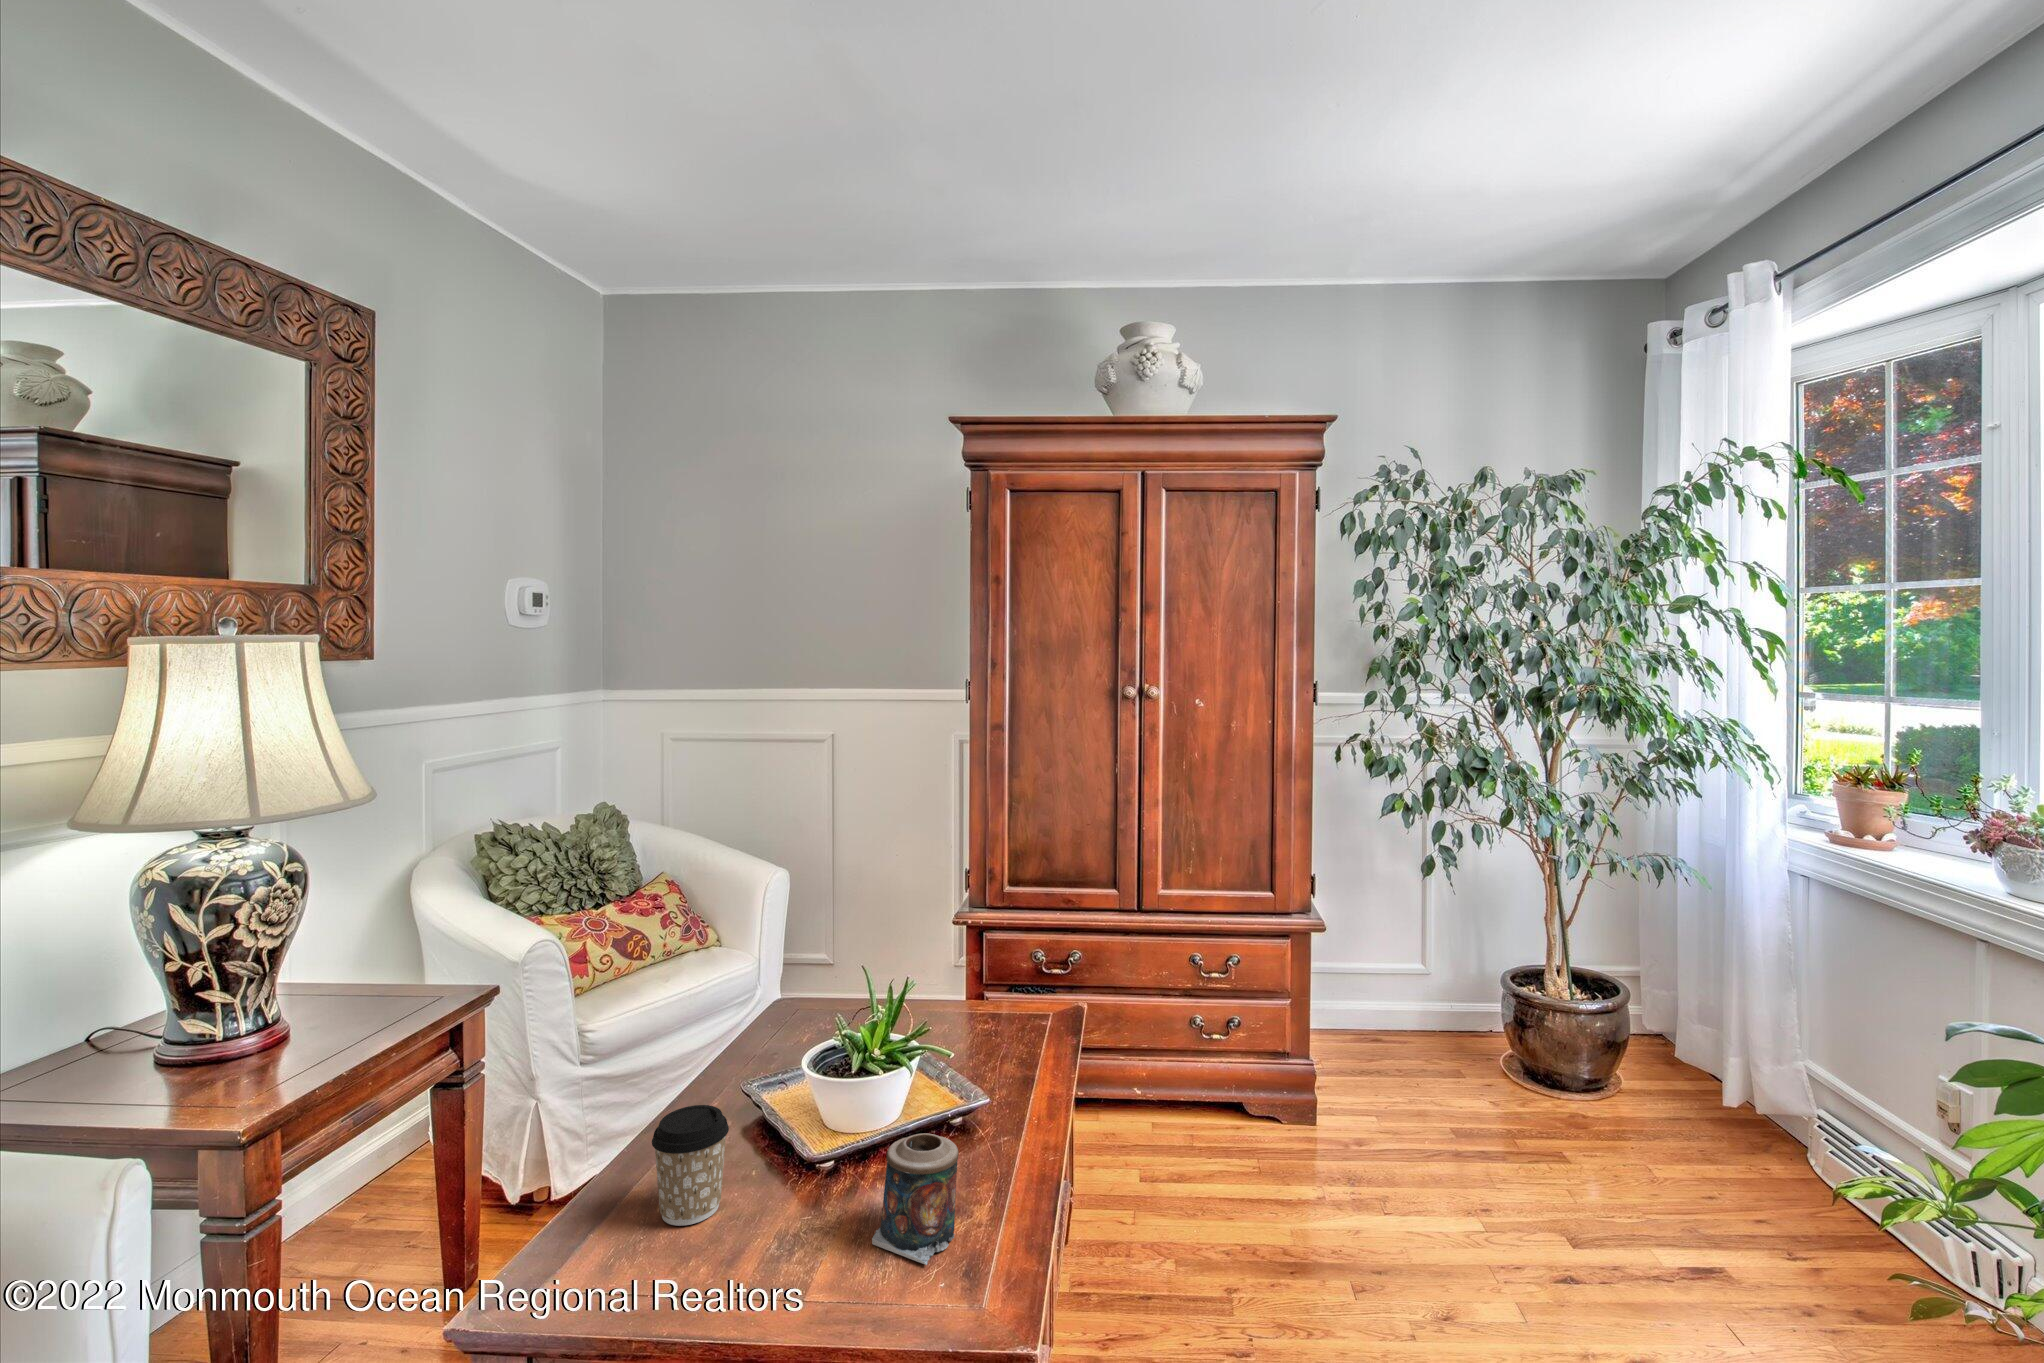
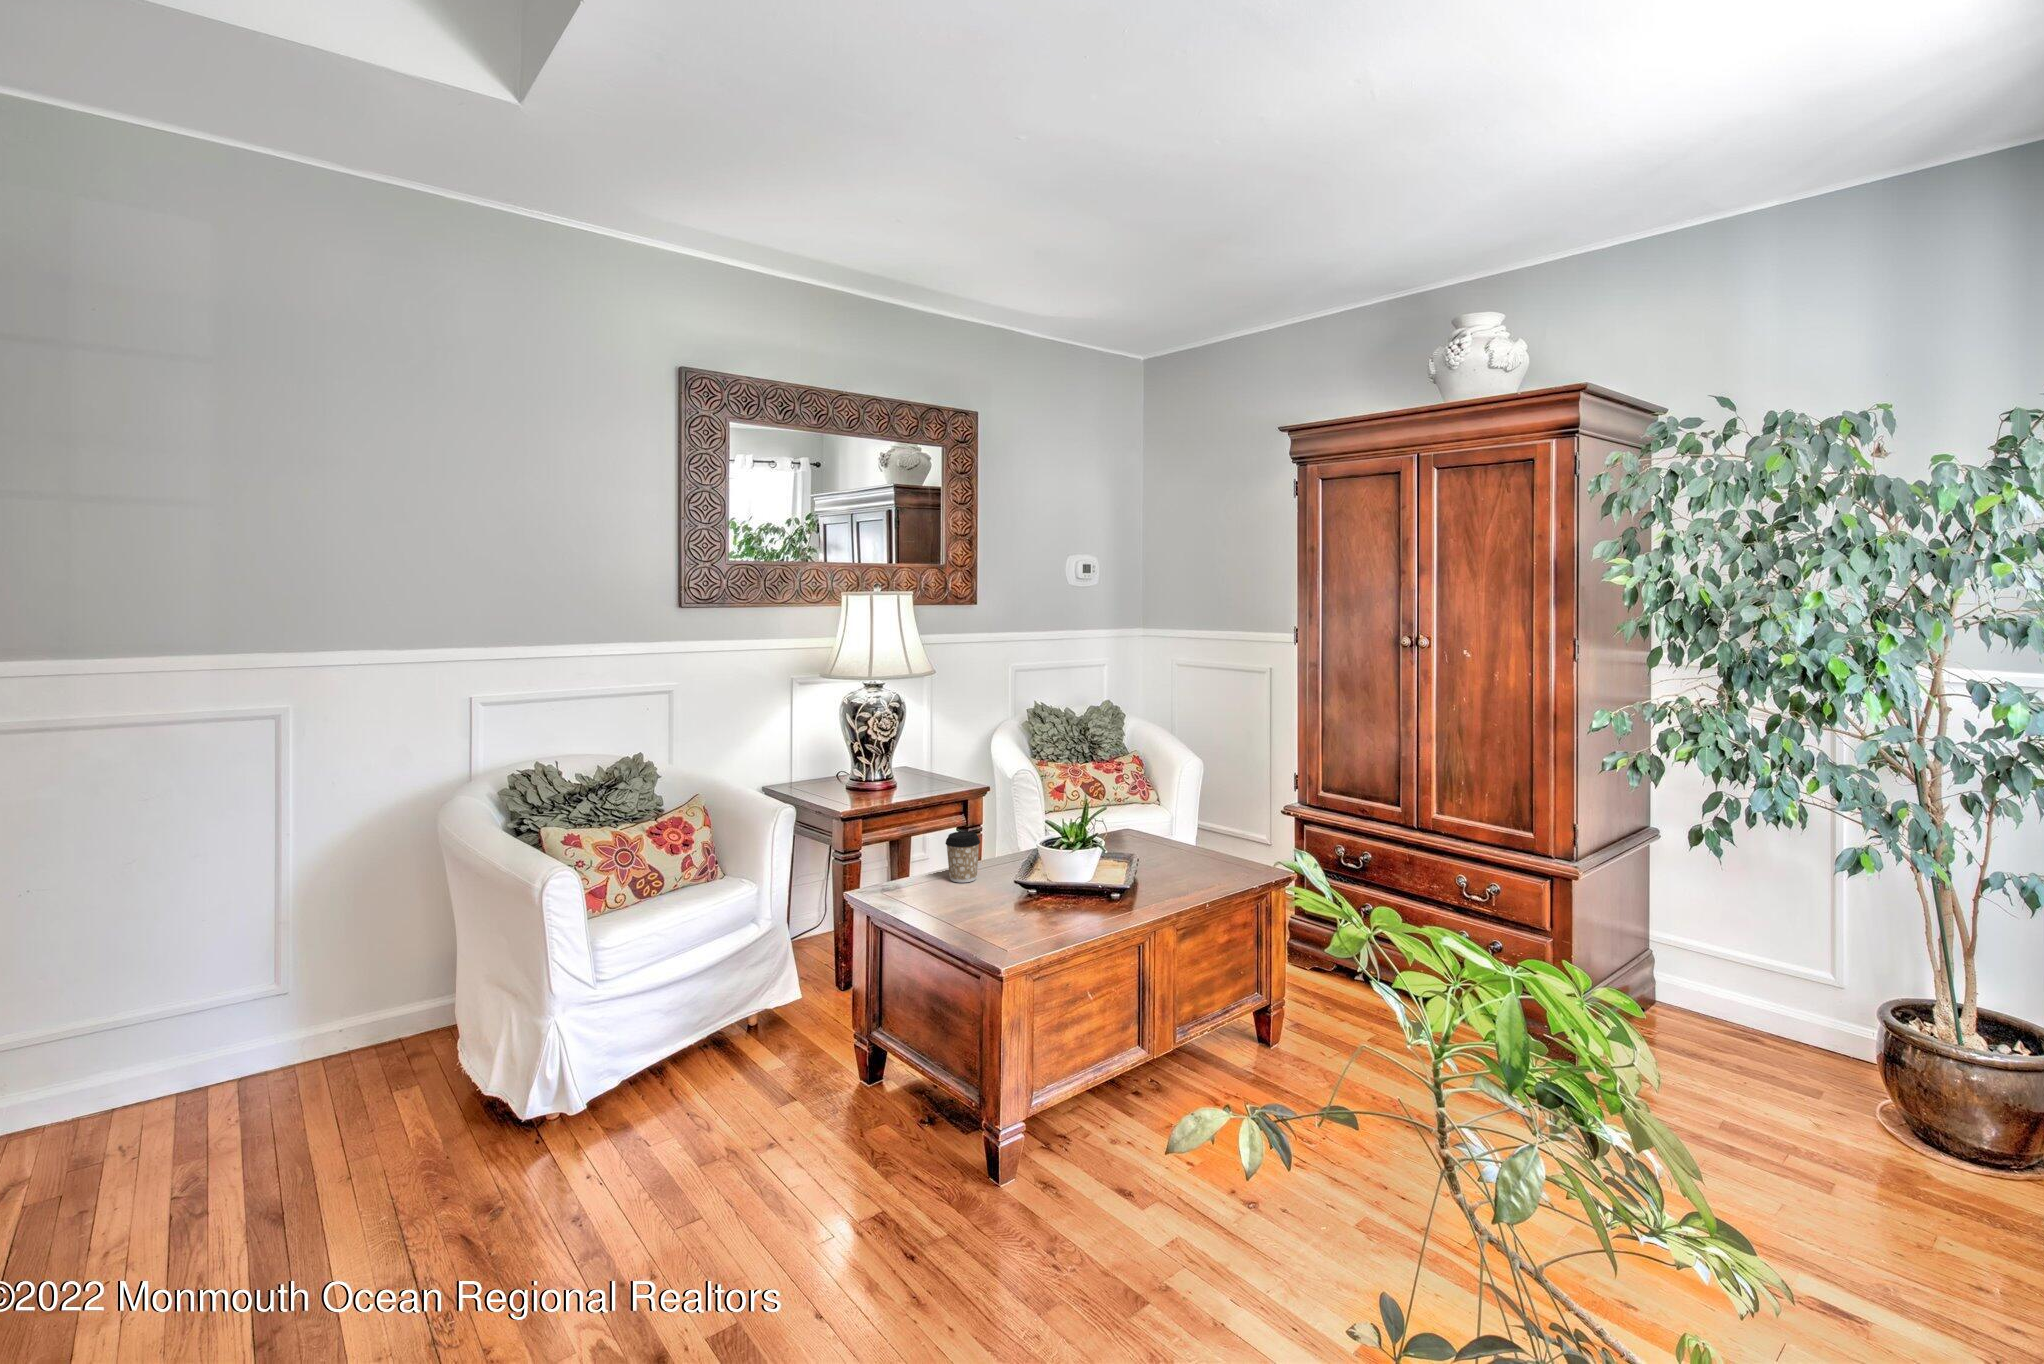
candle: present [872,1133,958,1265] -> none [1007,862,1049,918]

